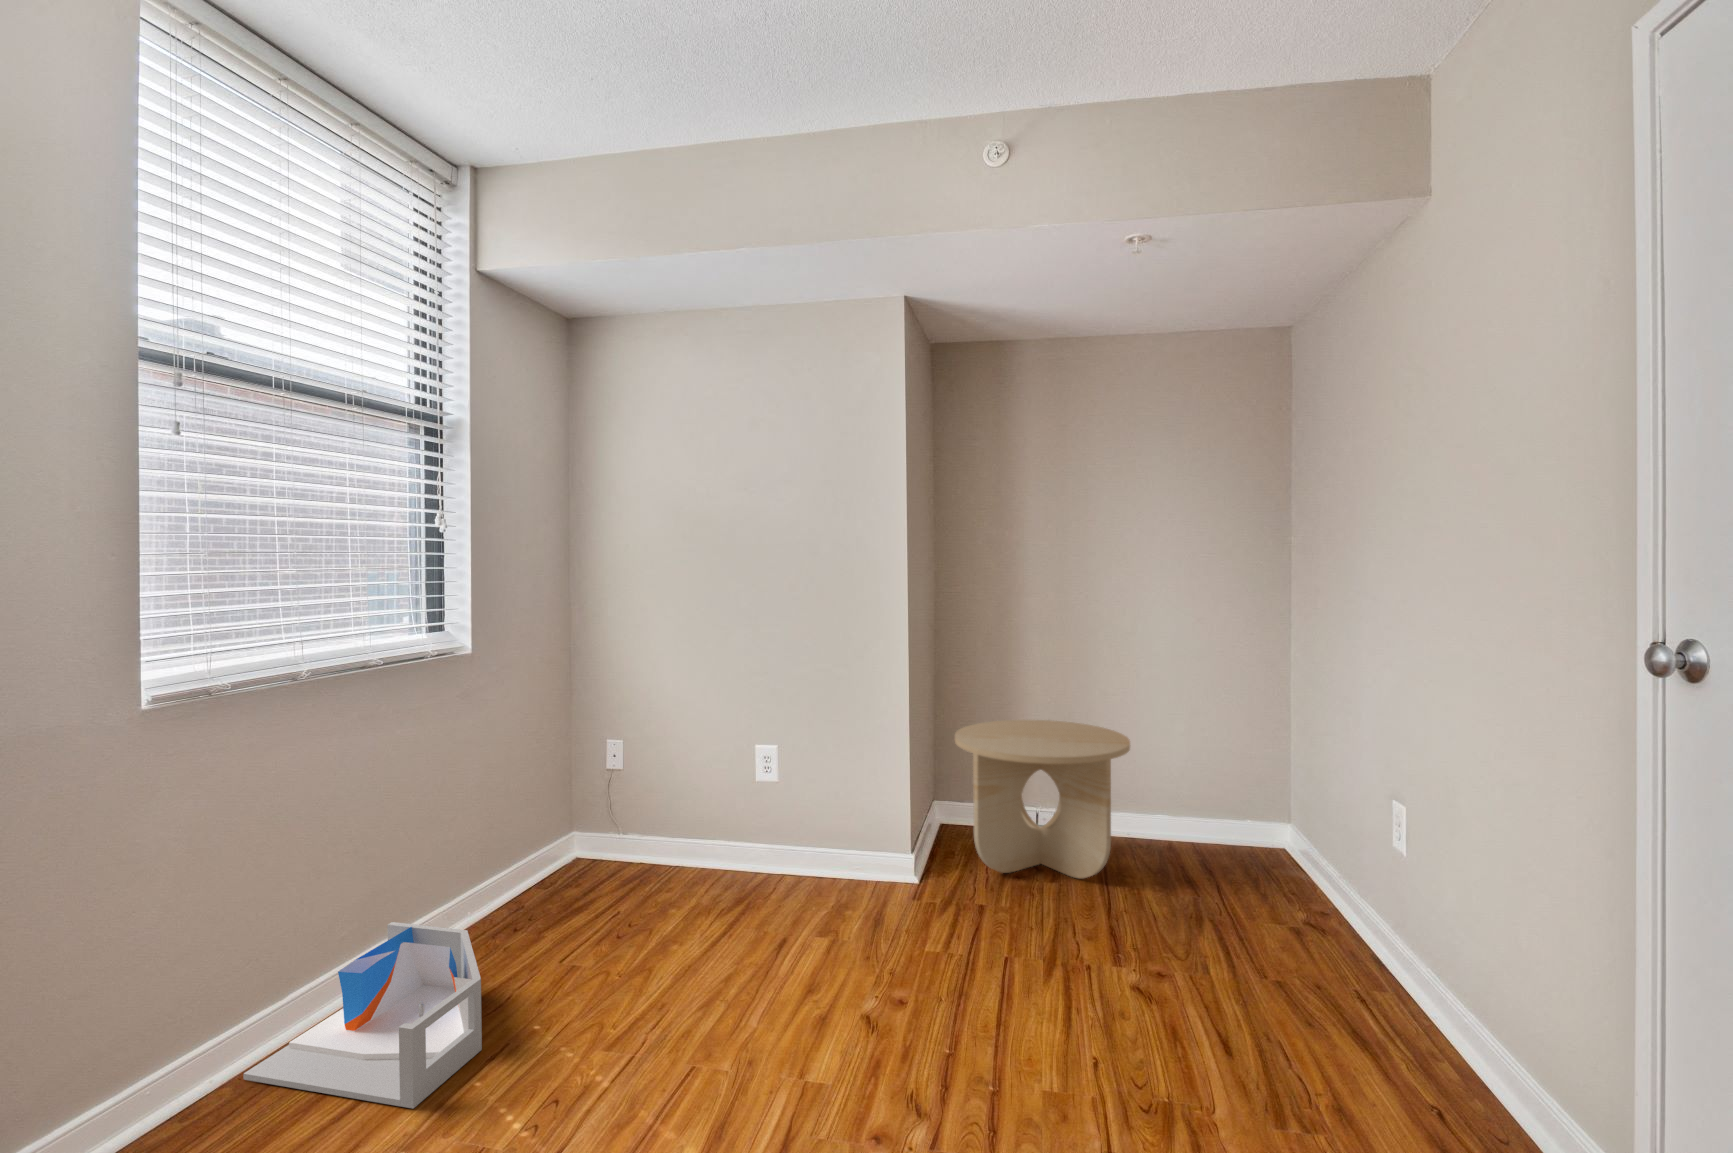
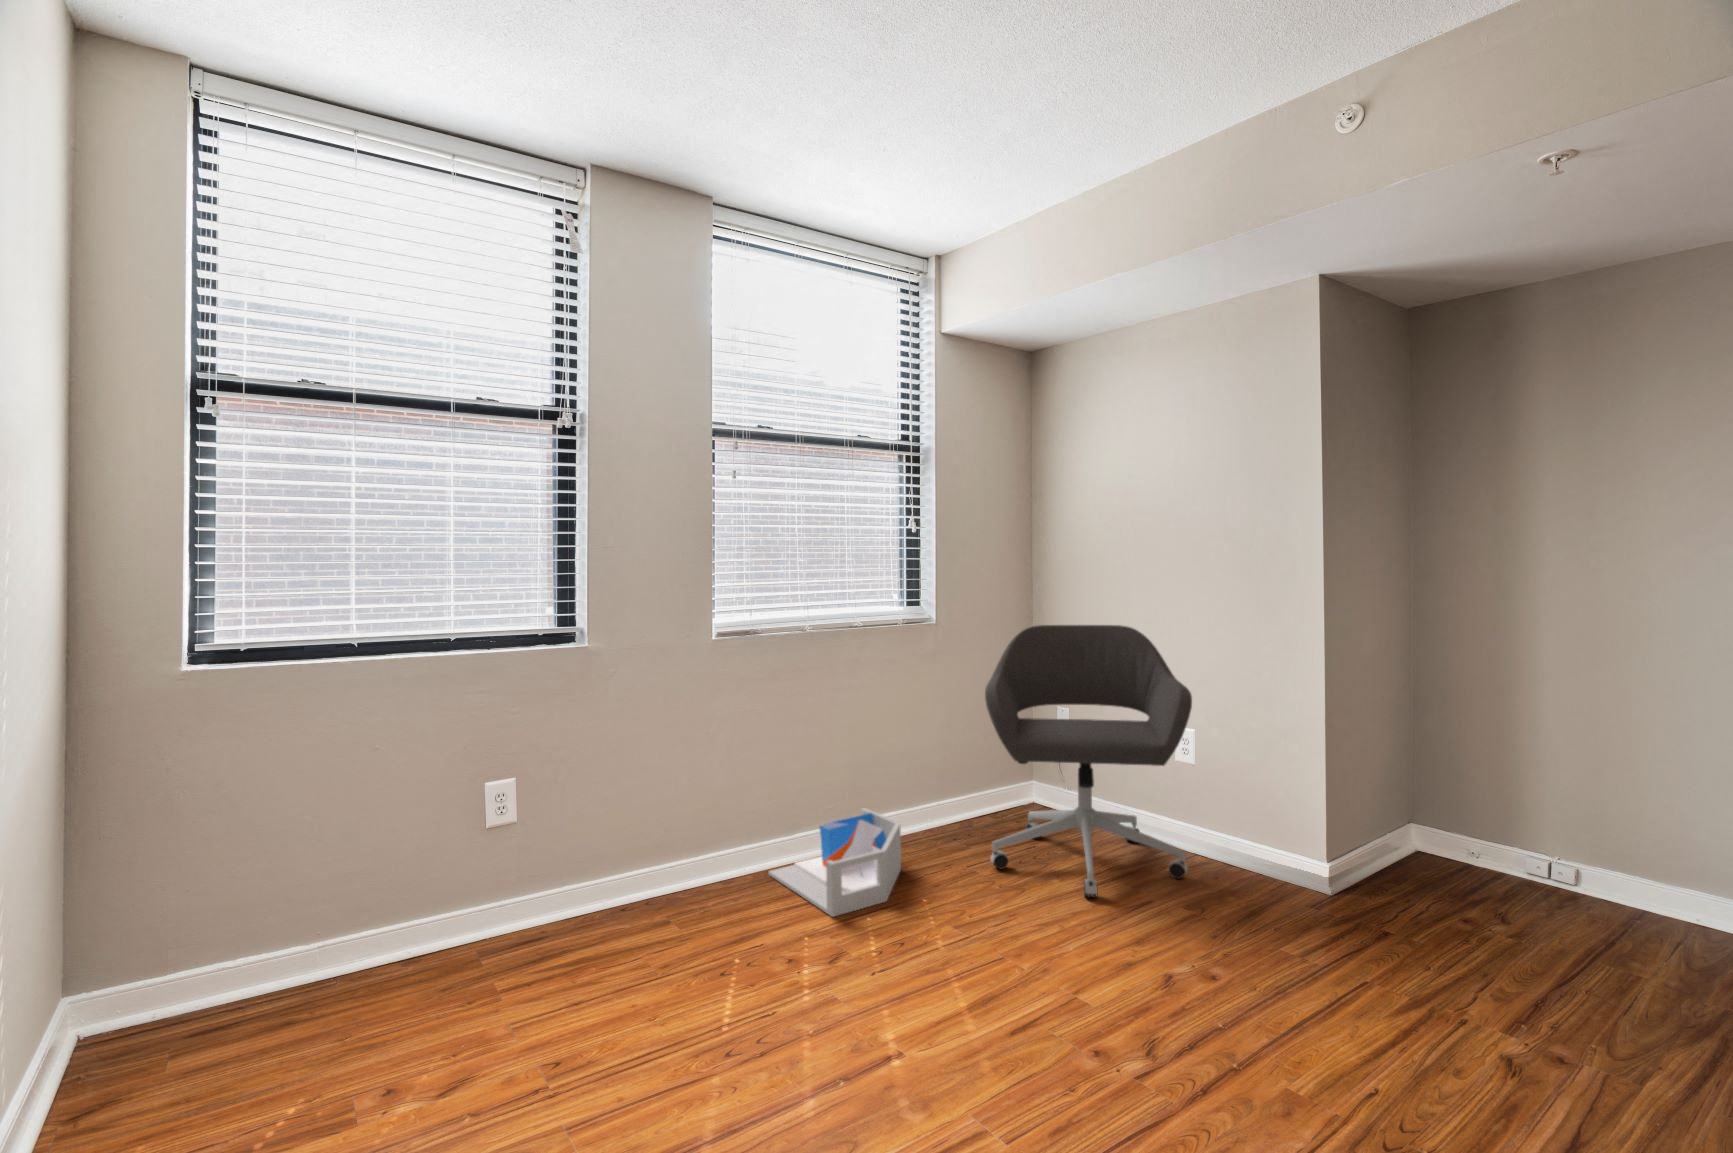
office chair: none [565,644,806,953] -> present [985,625,1192,898]
side table: present [955,720,1130,878] -> none [1403,742,1680,954]

